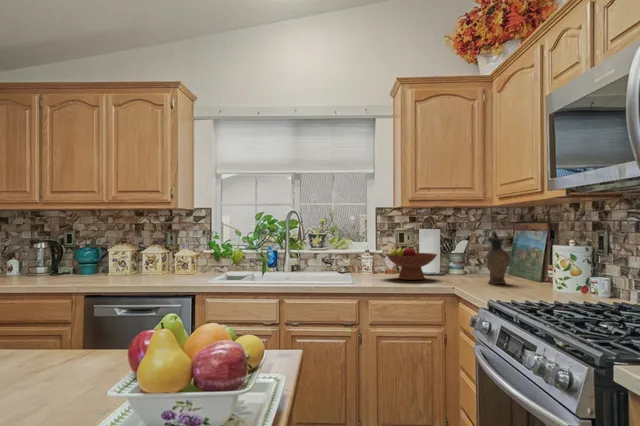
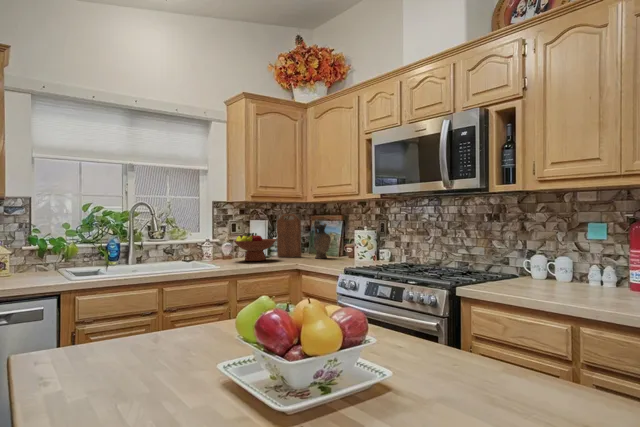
cutting board: none [451,222,480,279] -> present [277,214,301,257]

